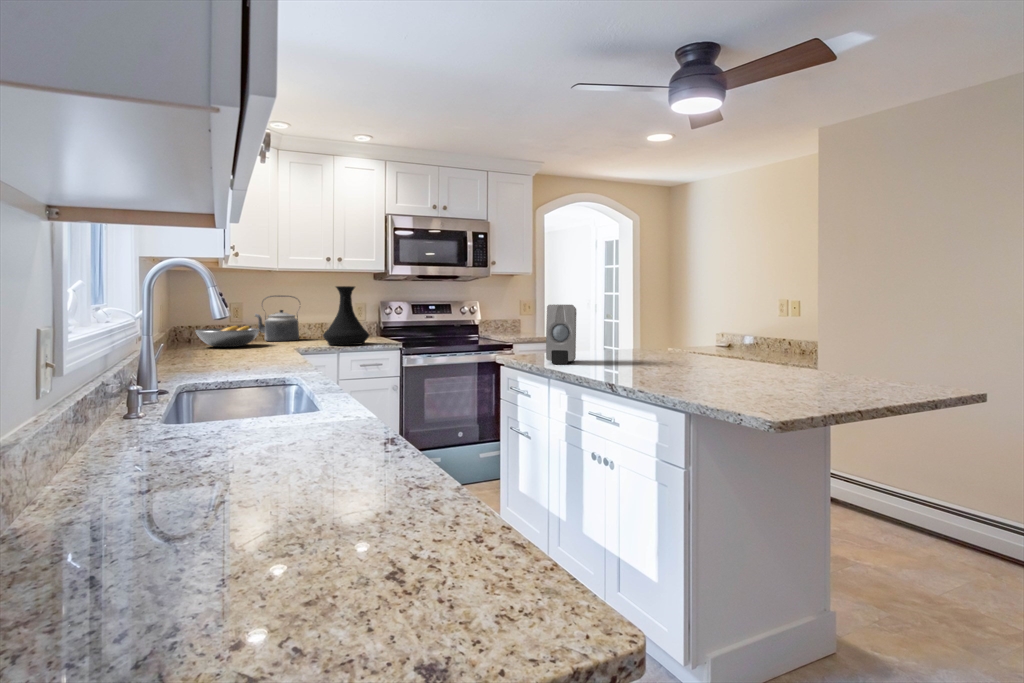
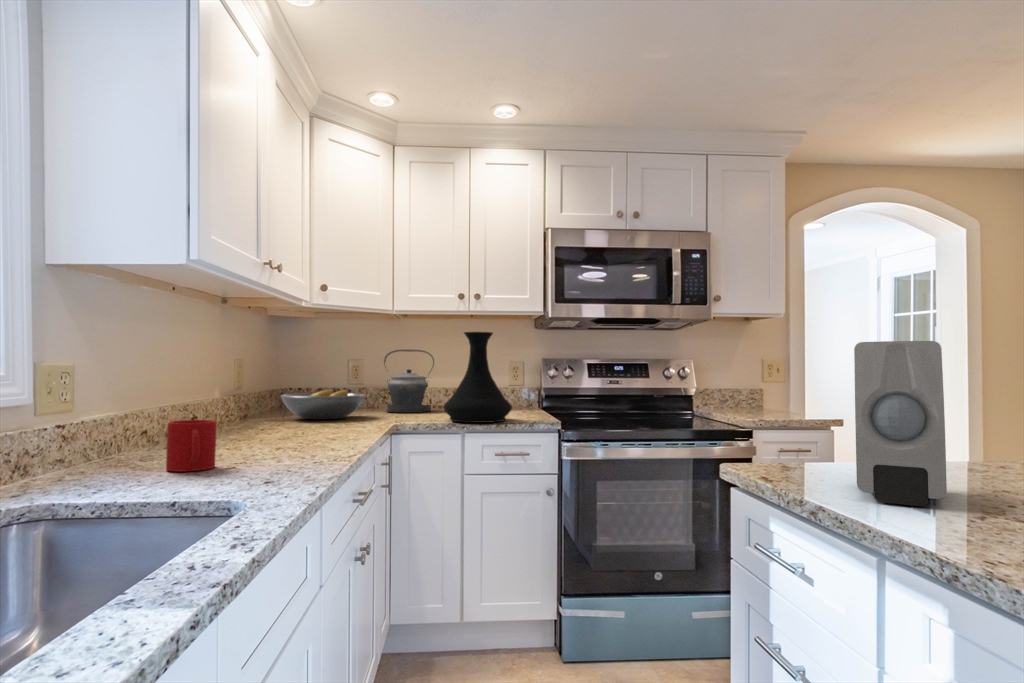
mug: none [216,344,243,371] -> present [166,420,216,471]

